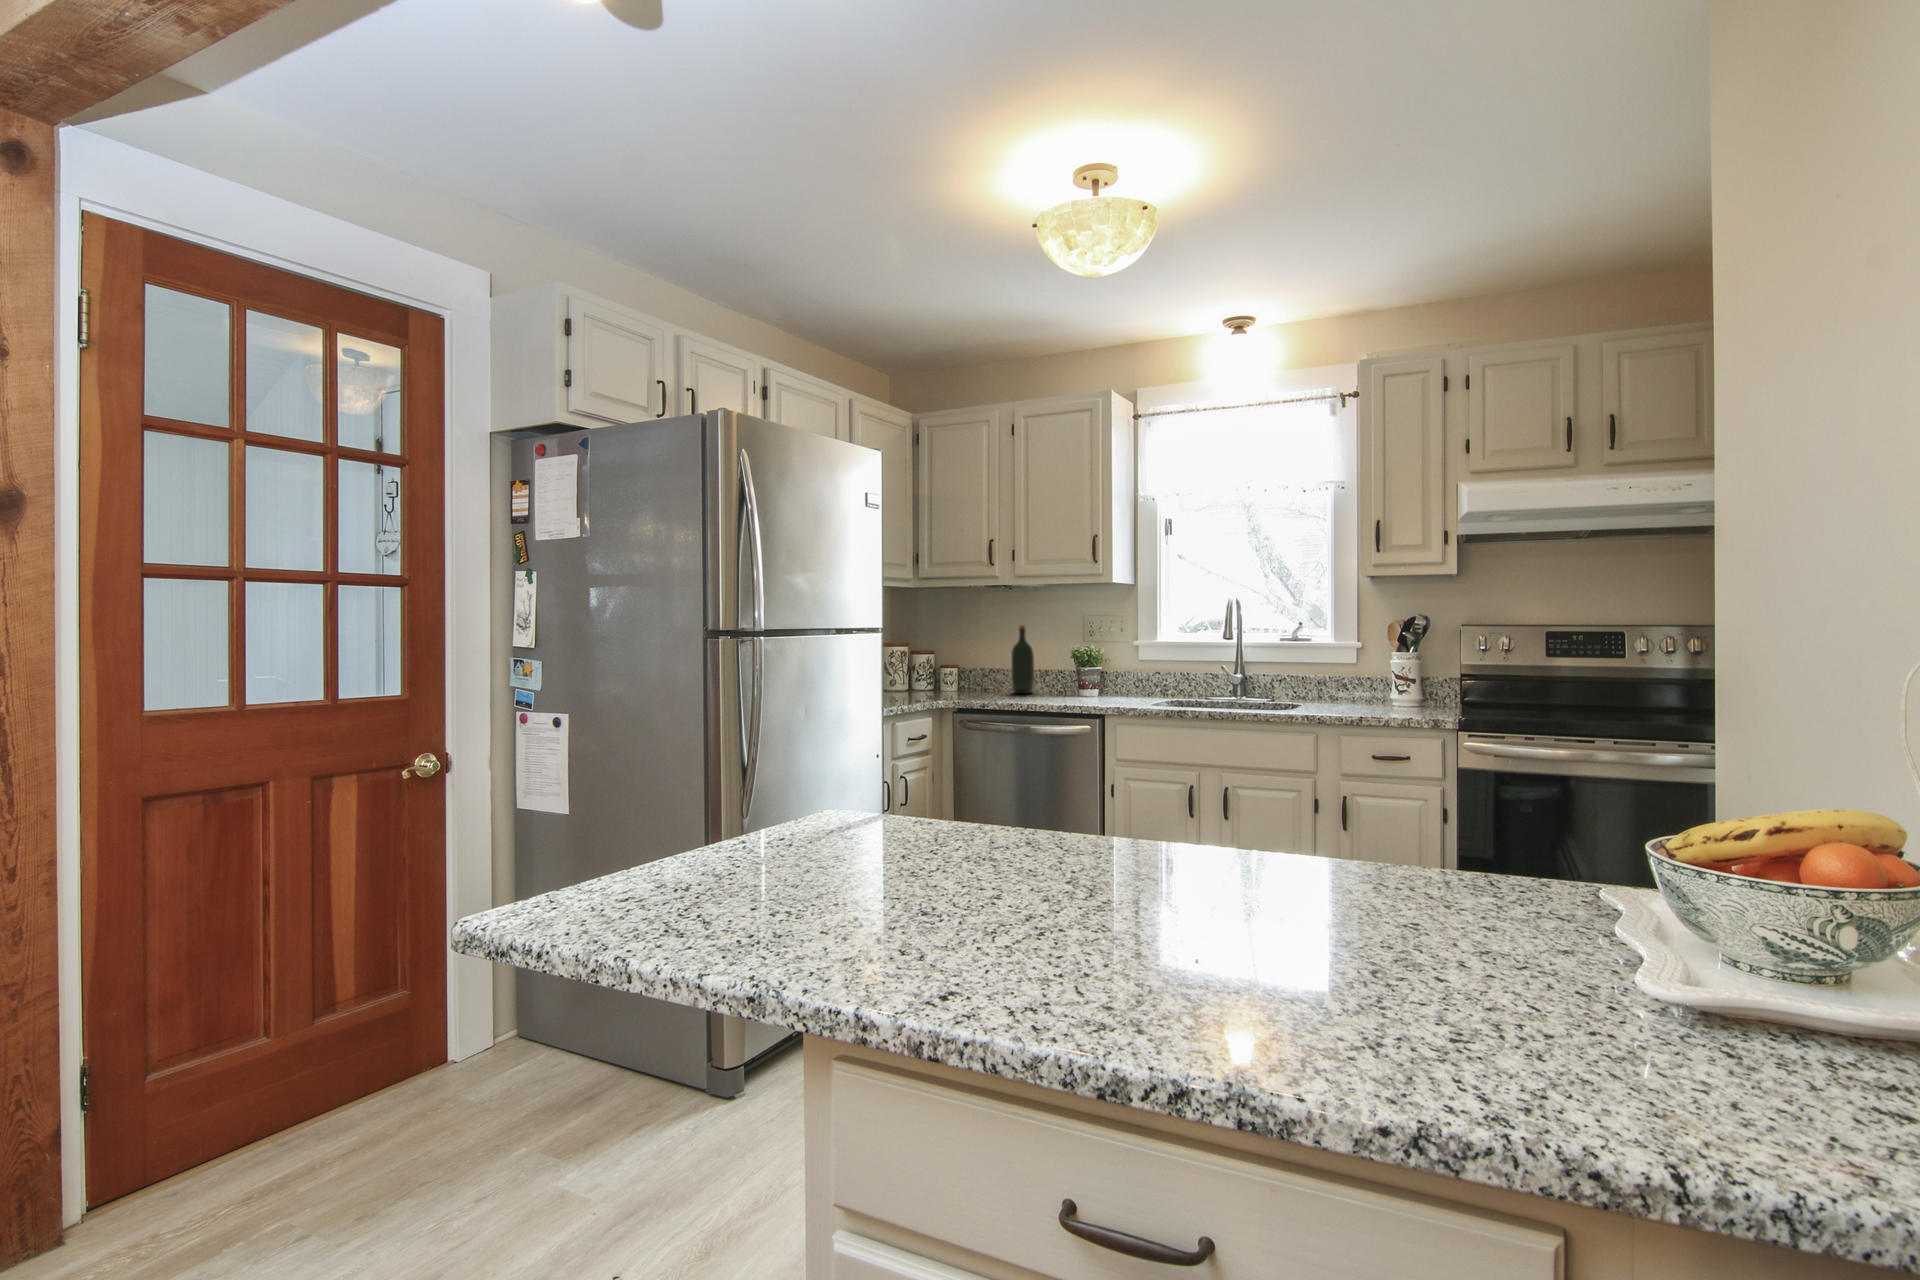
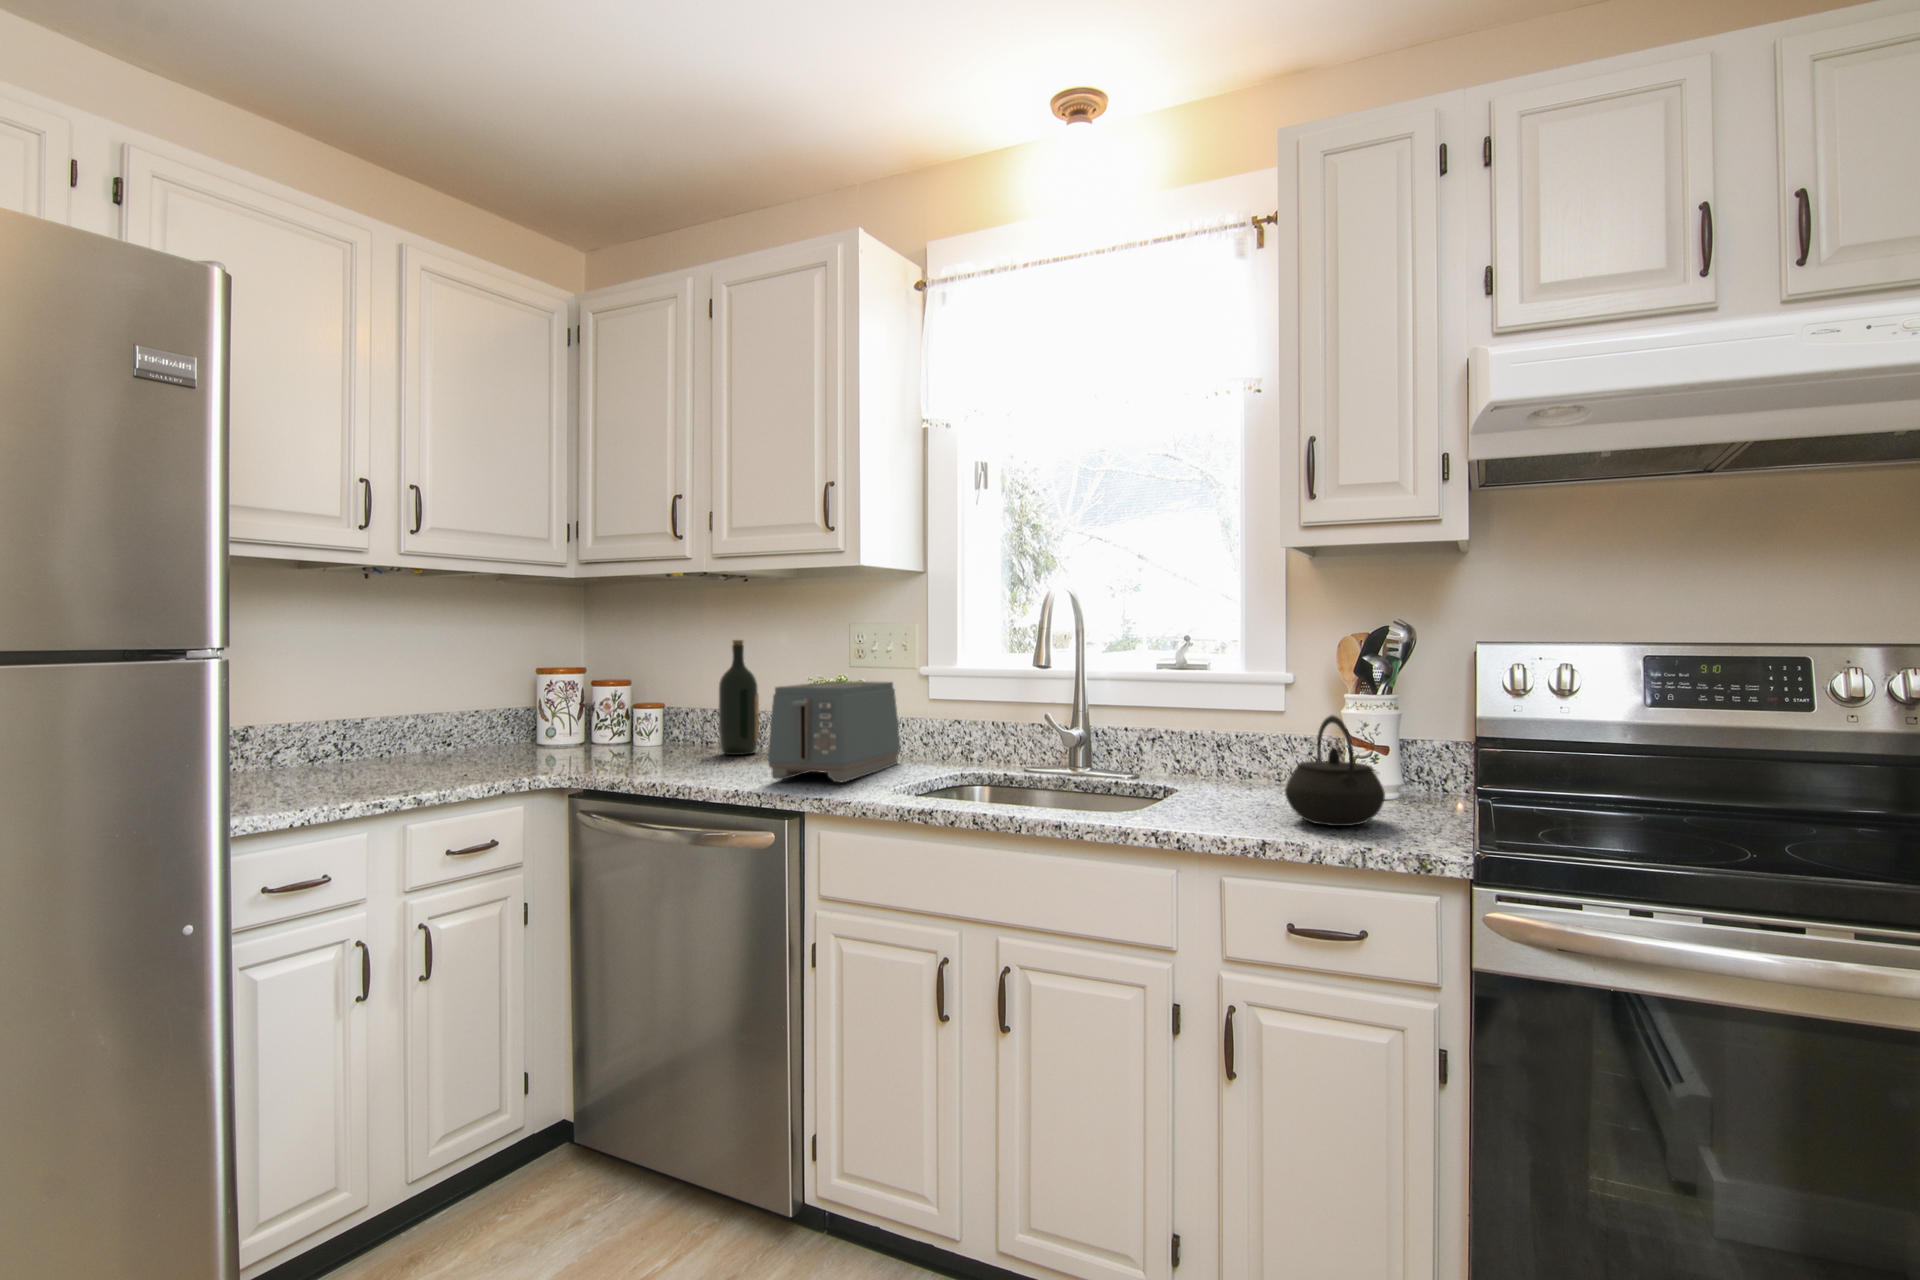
toaster: none [1069,649,1130,702] -> present [767,681,900,782]
kettle: none [1367,660,1417,713] -> present [1285,715,1385,826]

